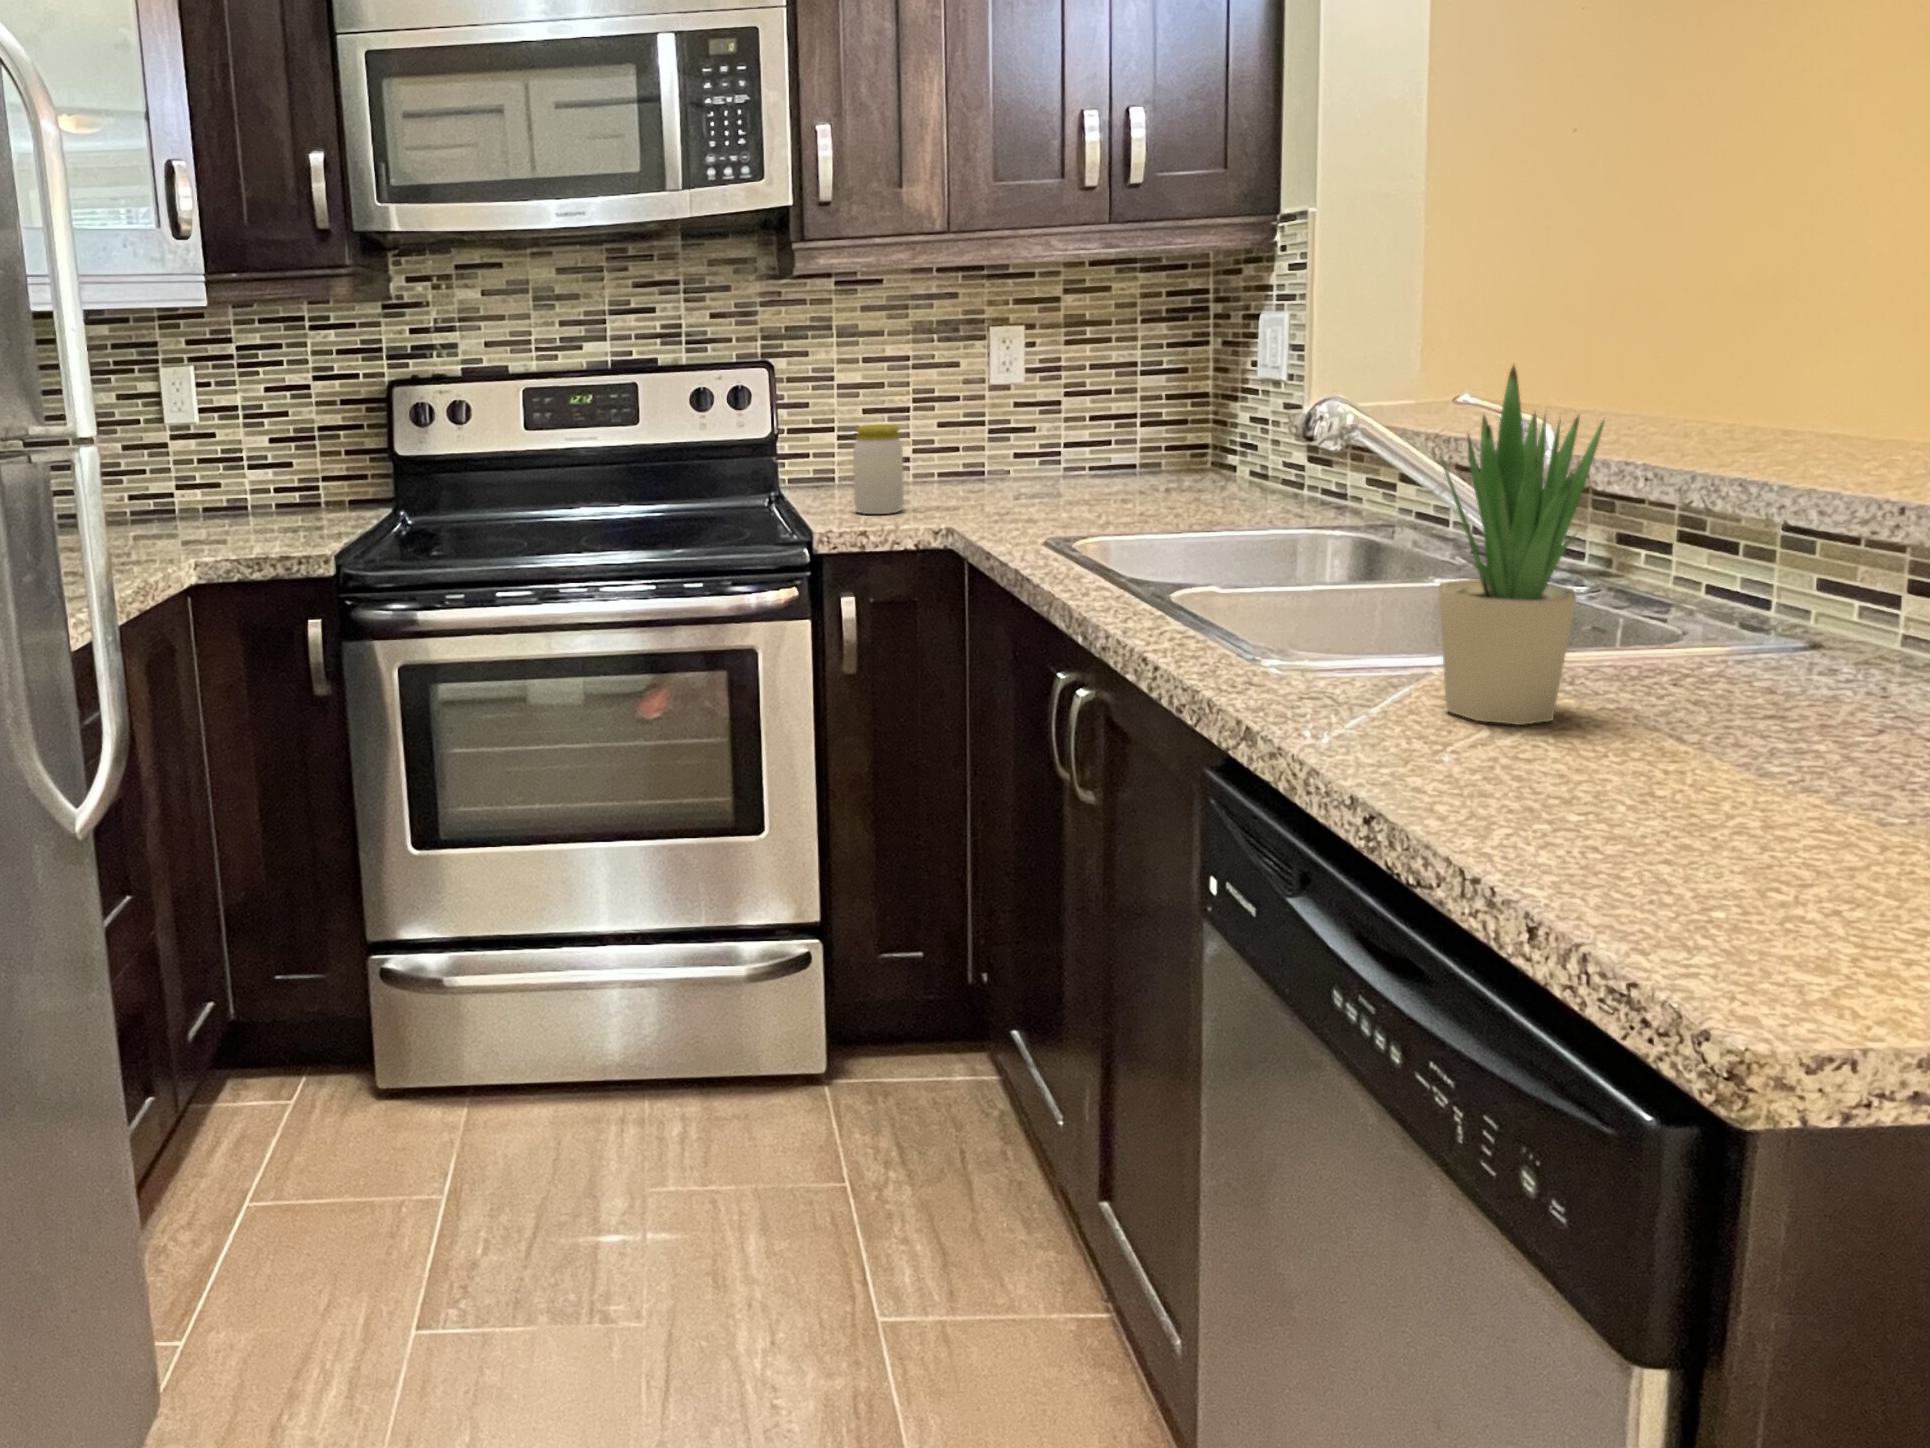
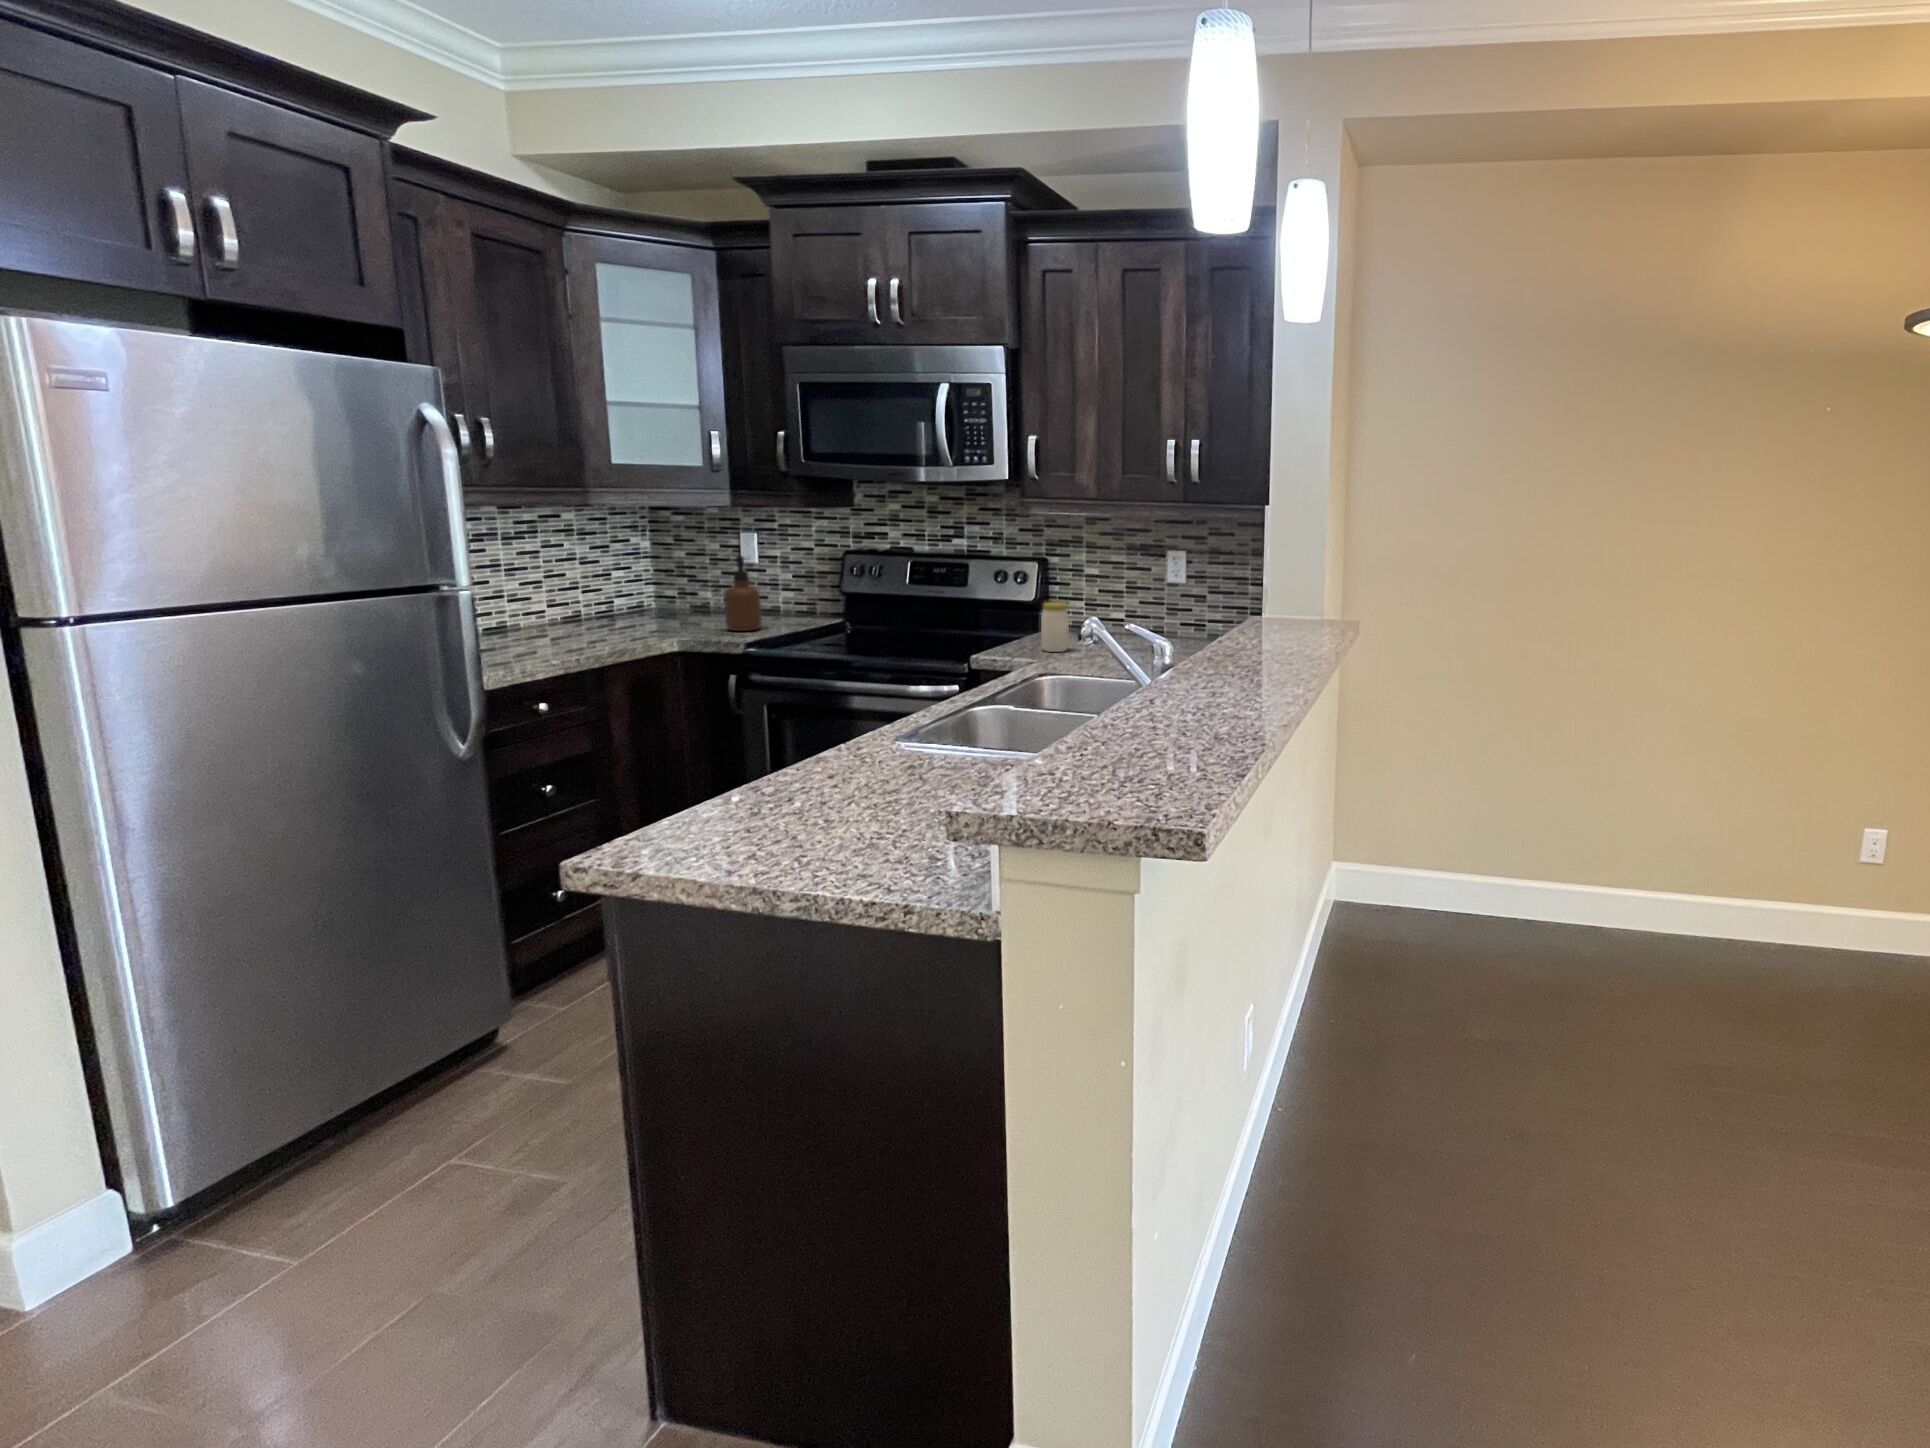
potted plant: present [1439,365,1604,725] -> none [878,620,939,773]
soap dispenser: none [209,399,277,542] -> present [724,556,762,631]

